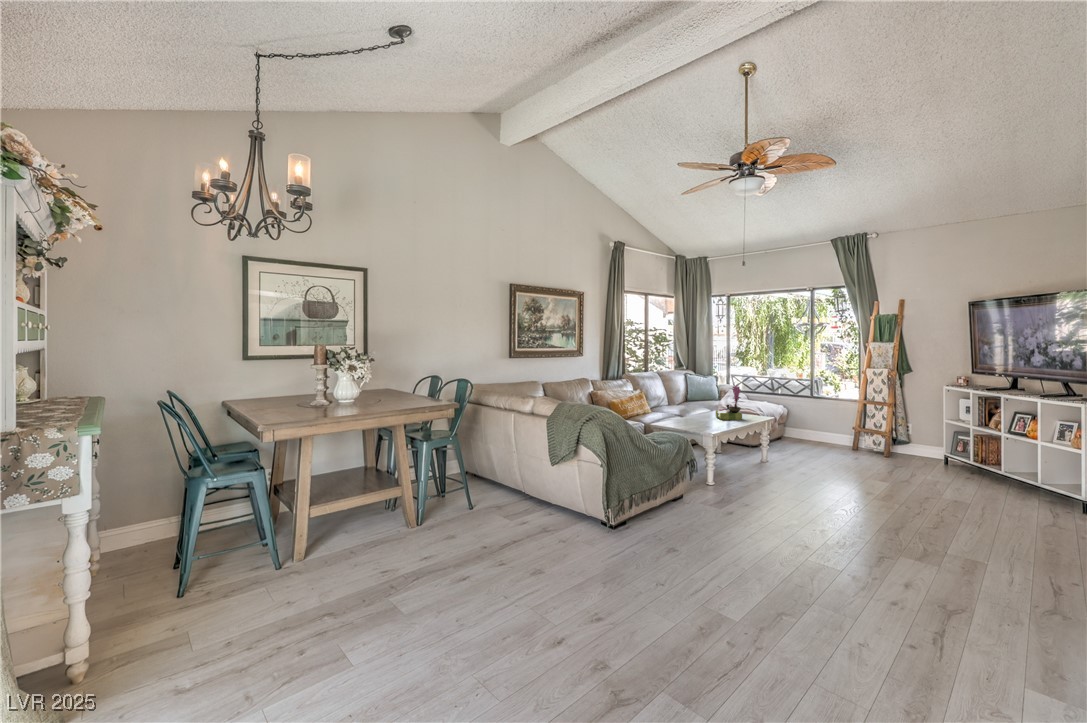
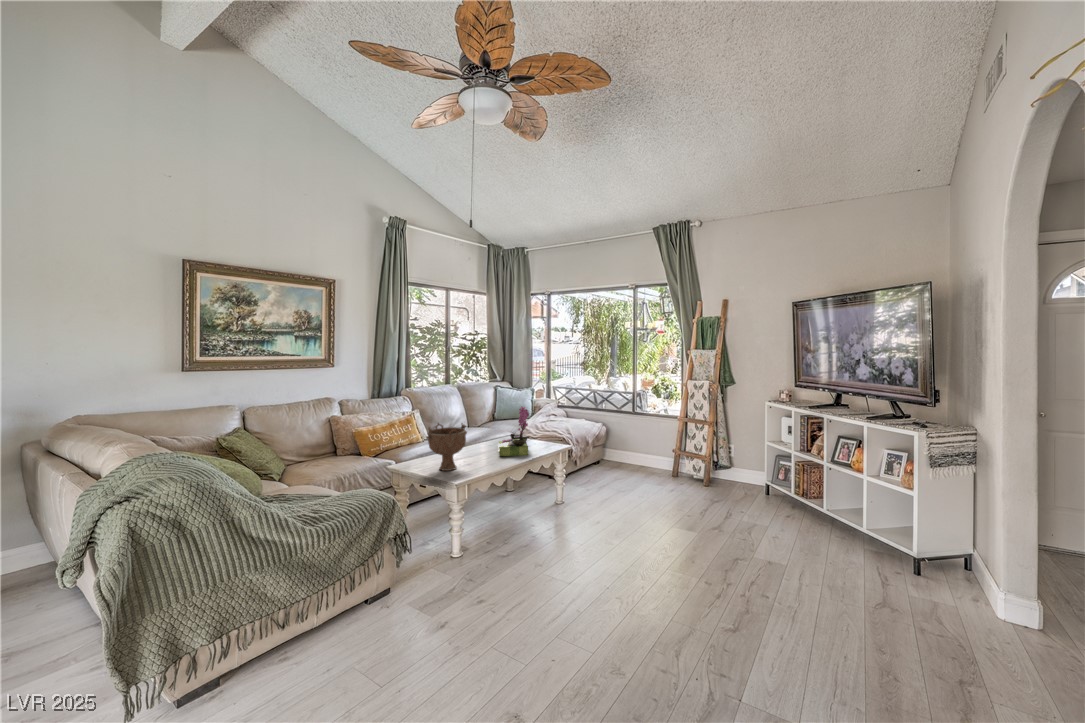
decorative bowl: none [677,394,703,426] -> present [426,423,467,471]

